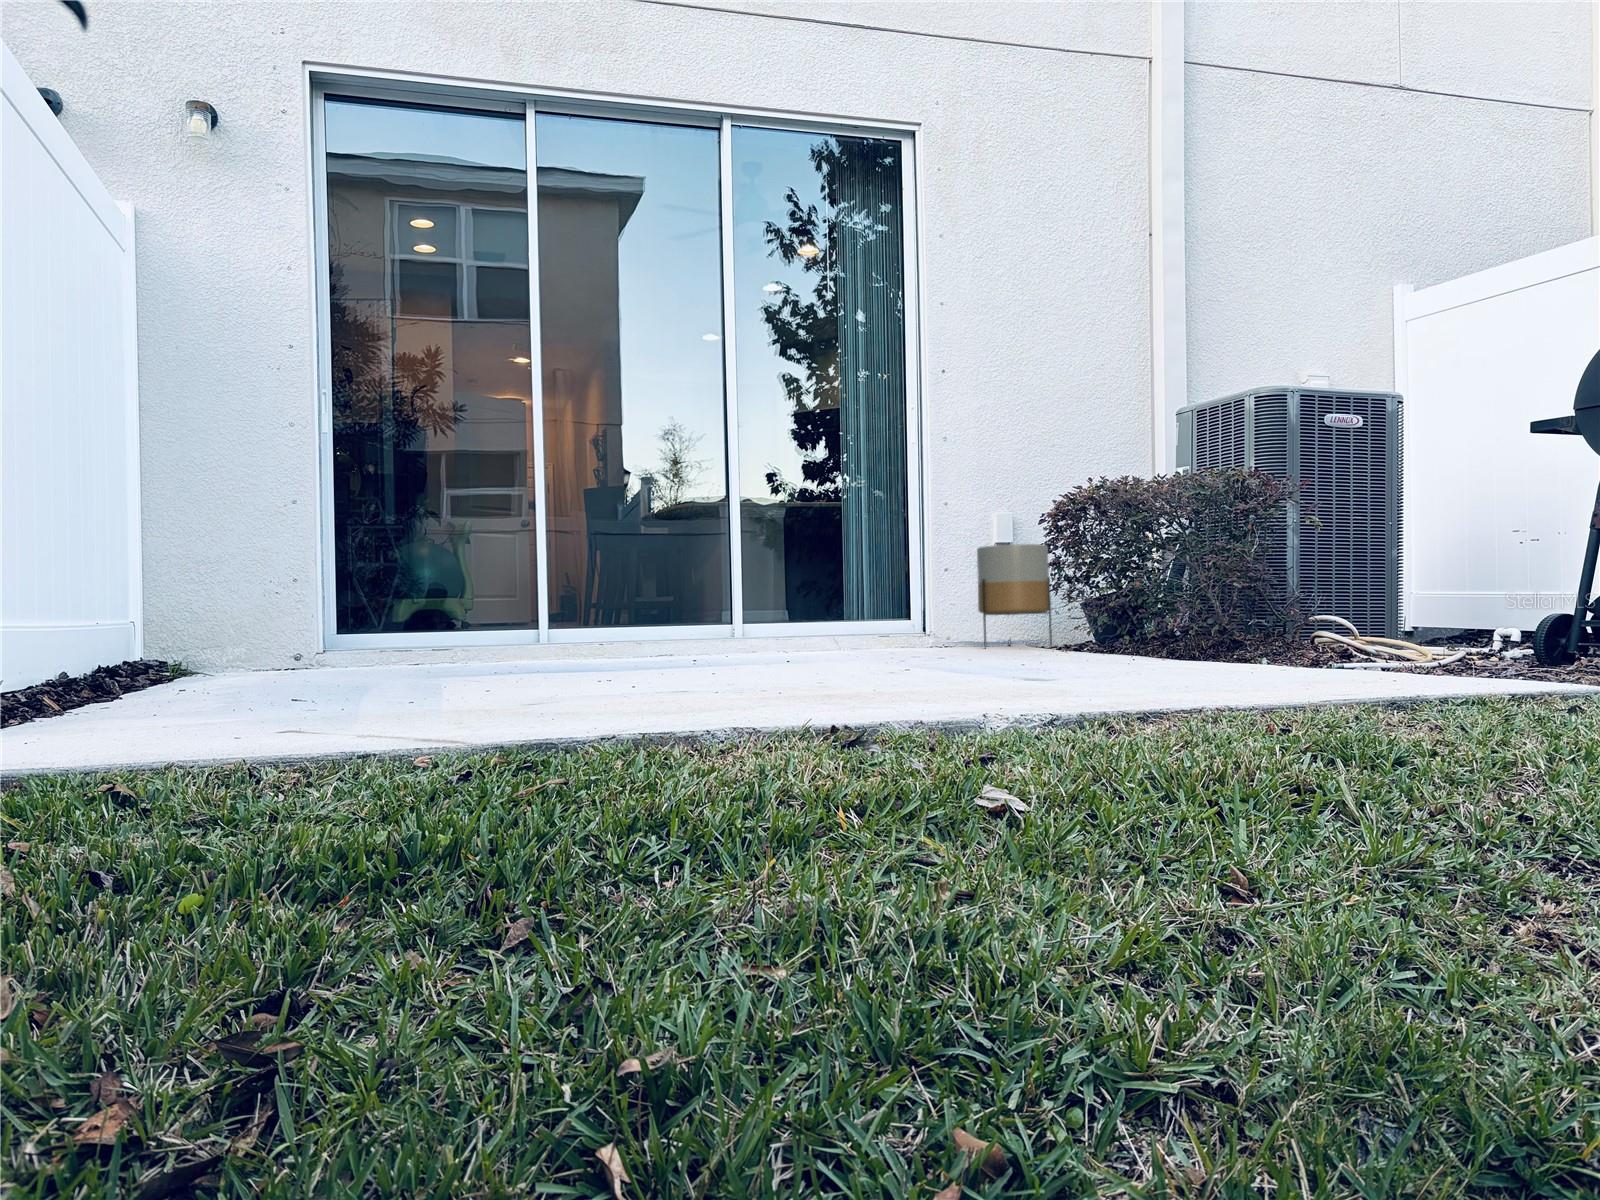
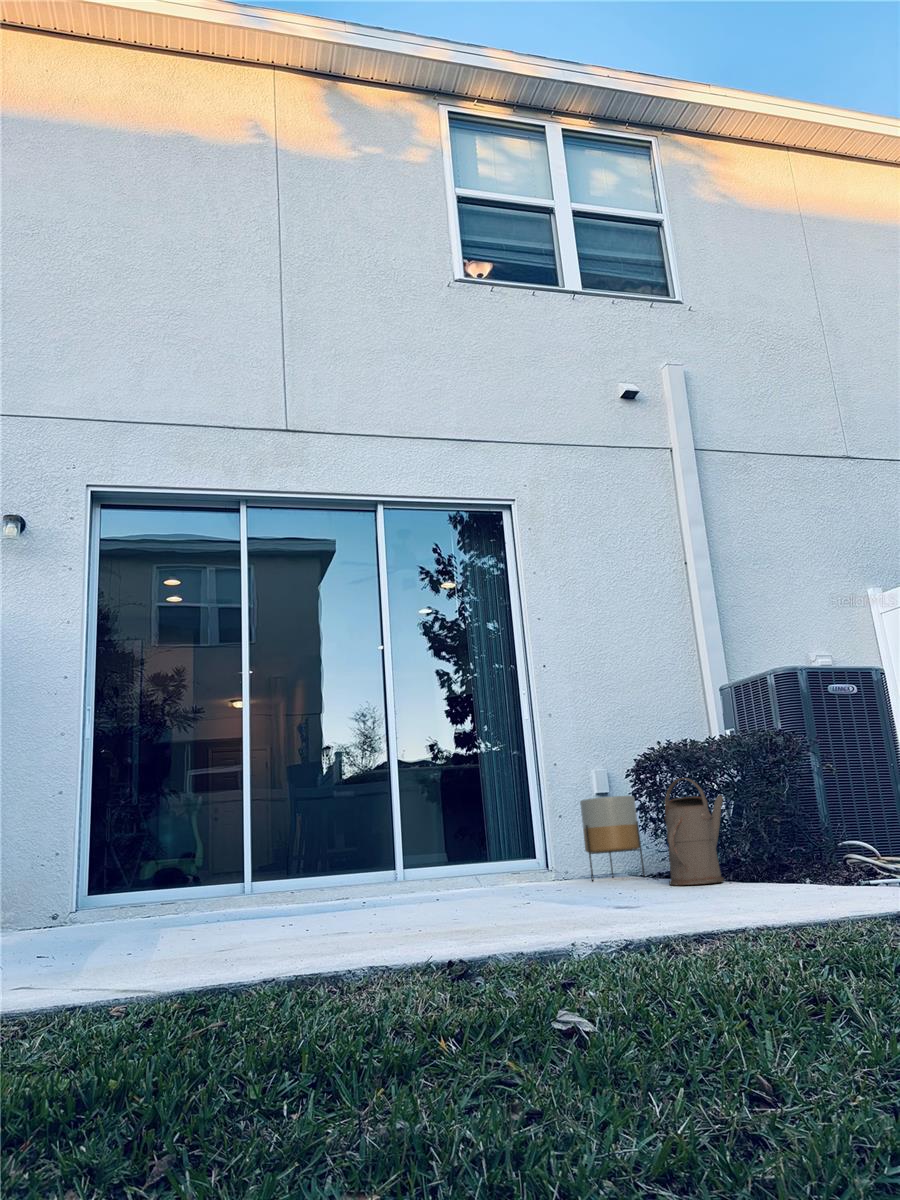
watering can: none [1087,524,1165,657] -> present [665,778,724,885]

